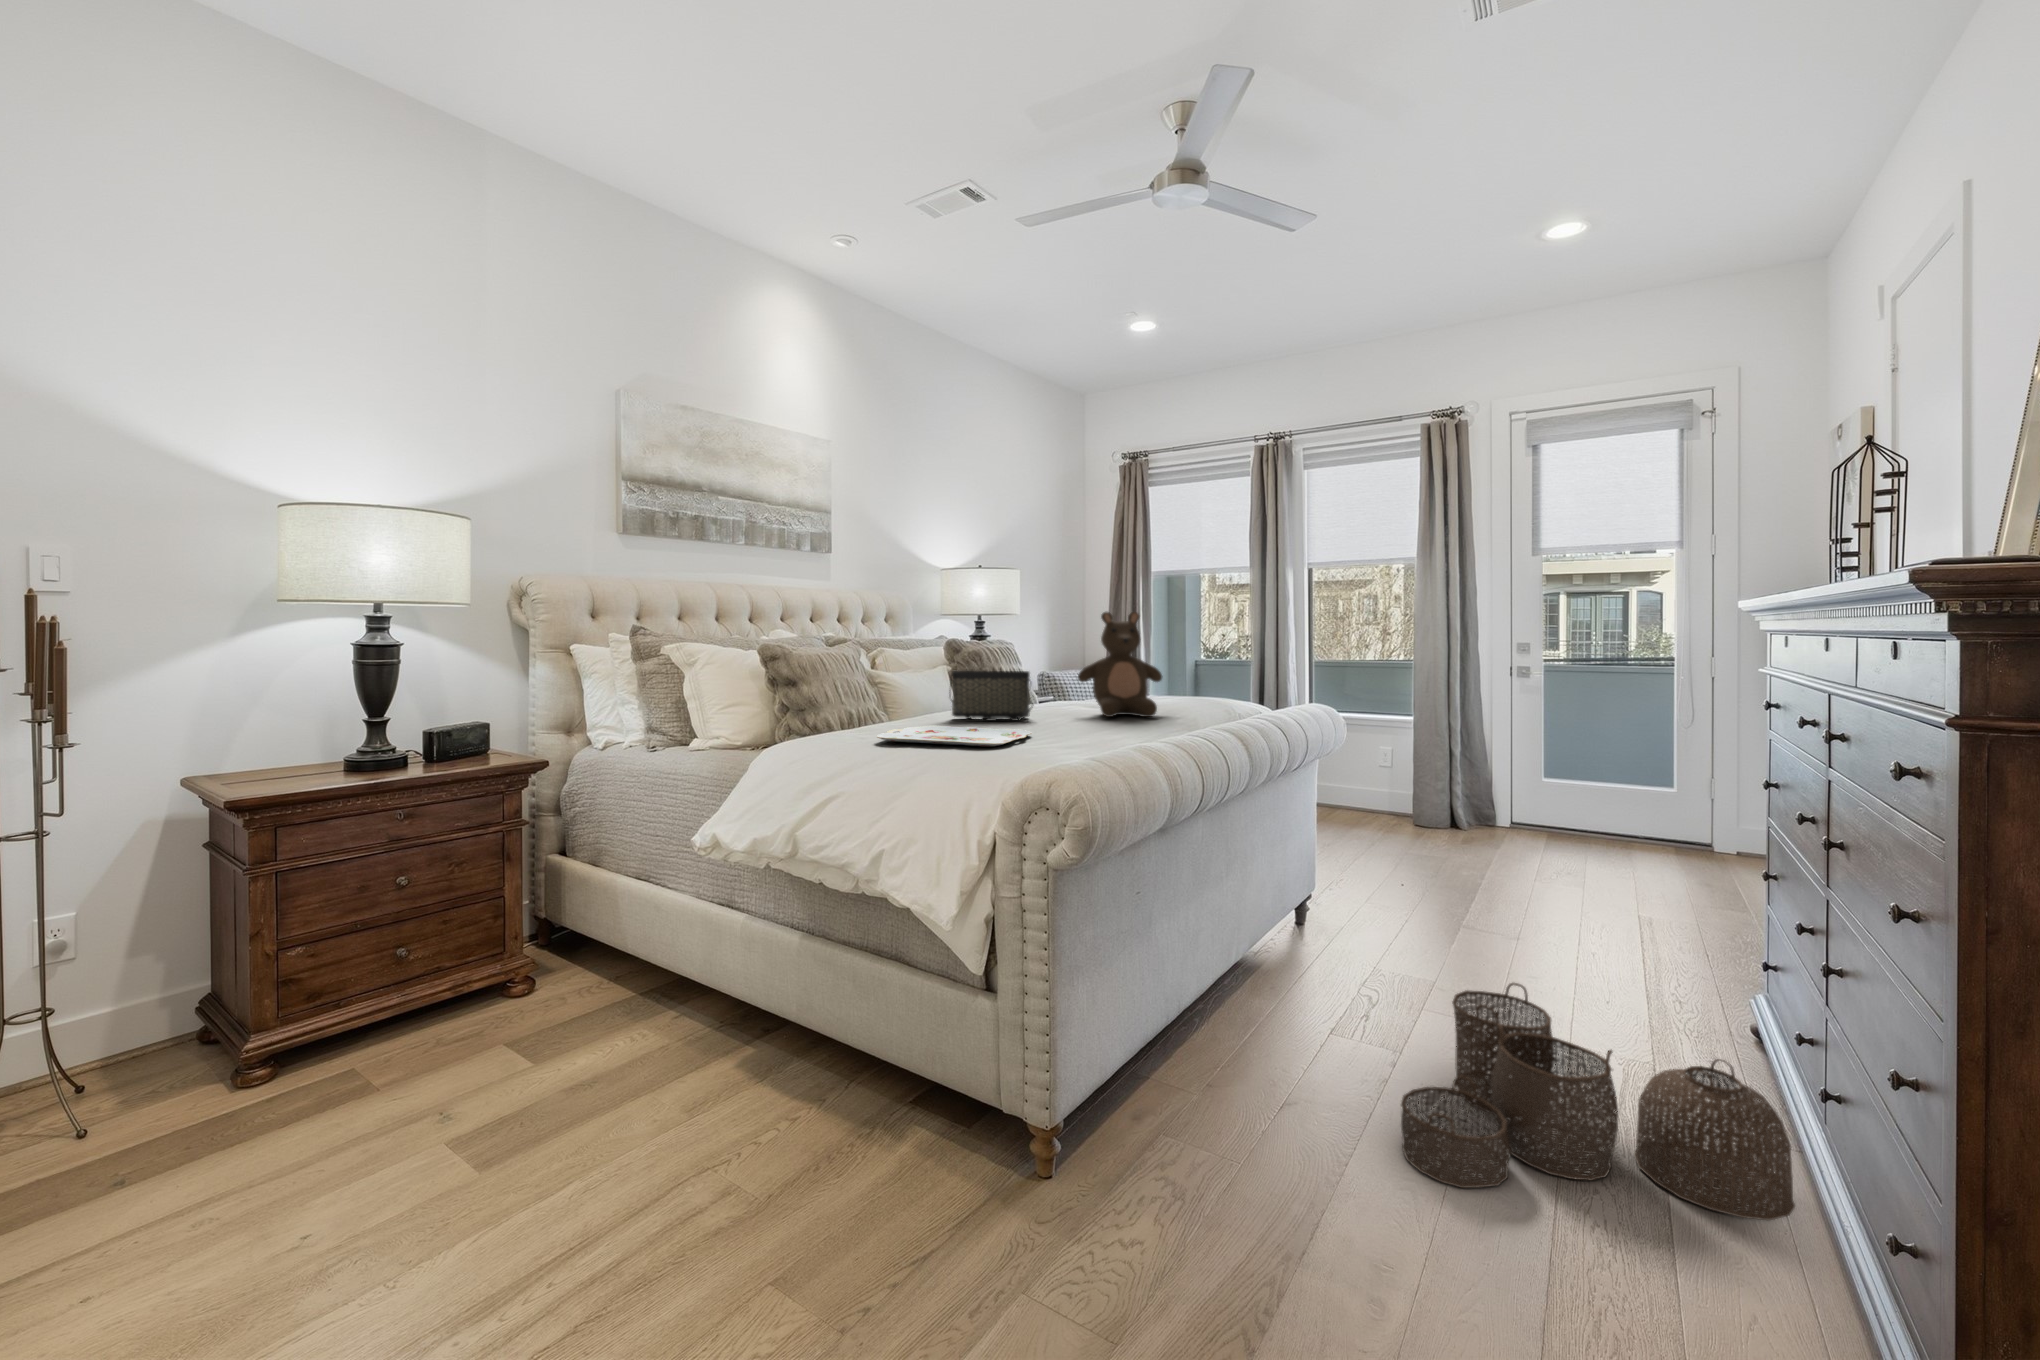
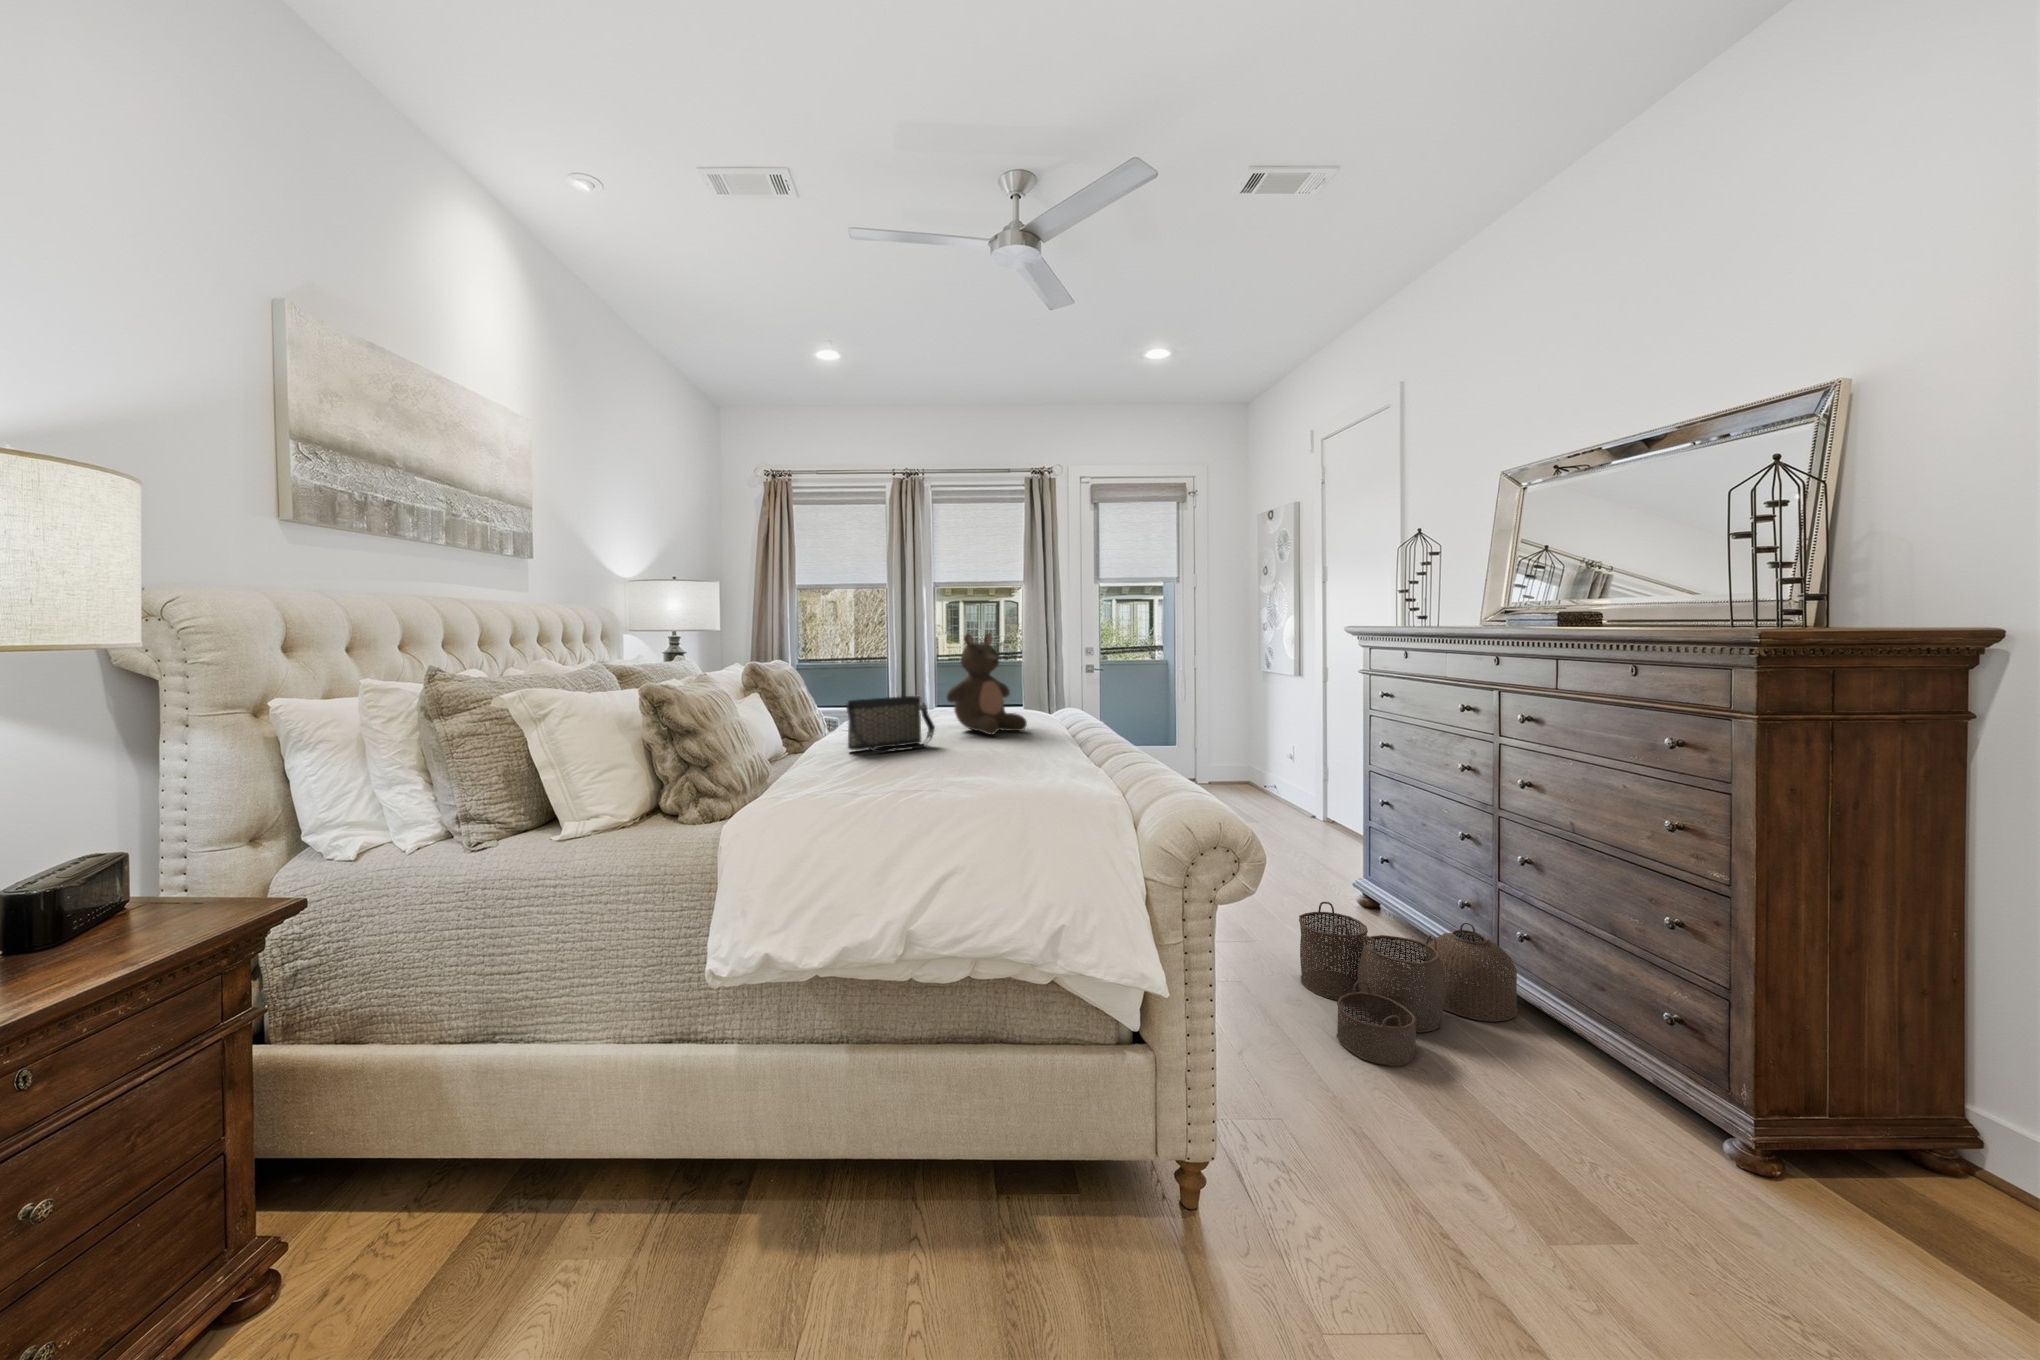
serving tray: present [877,726,1032,747] -> none [877,759,1038,791]

